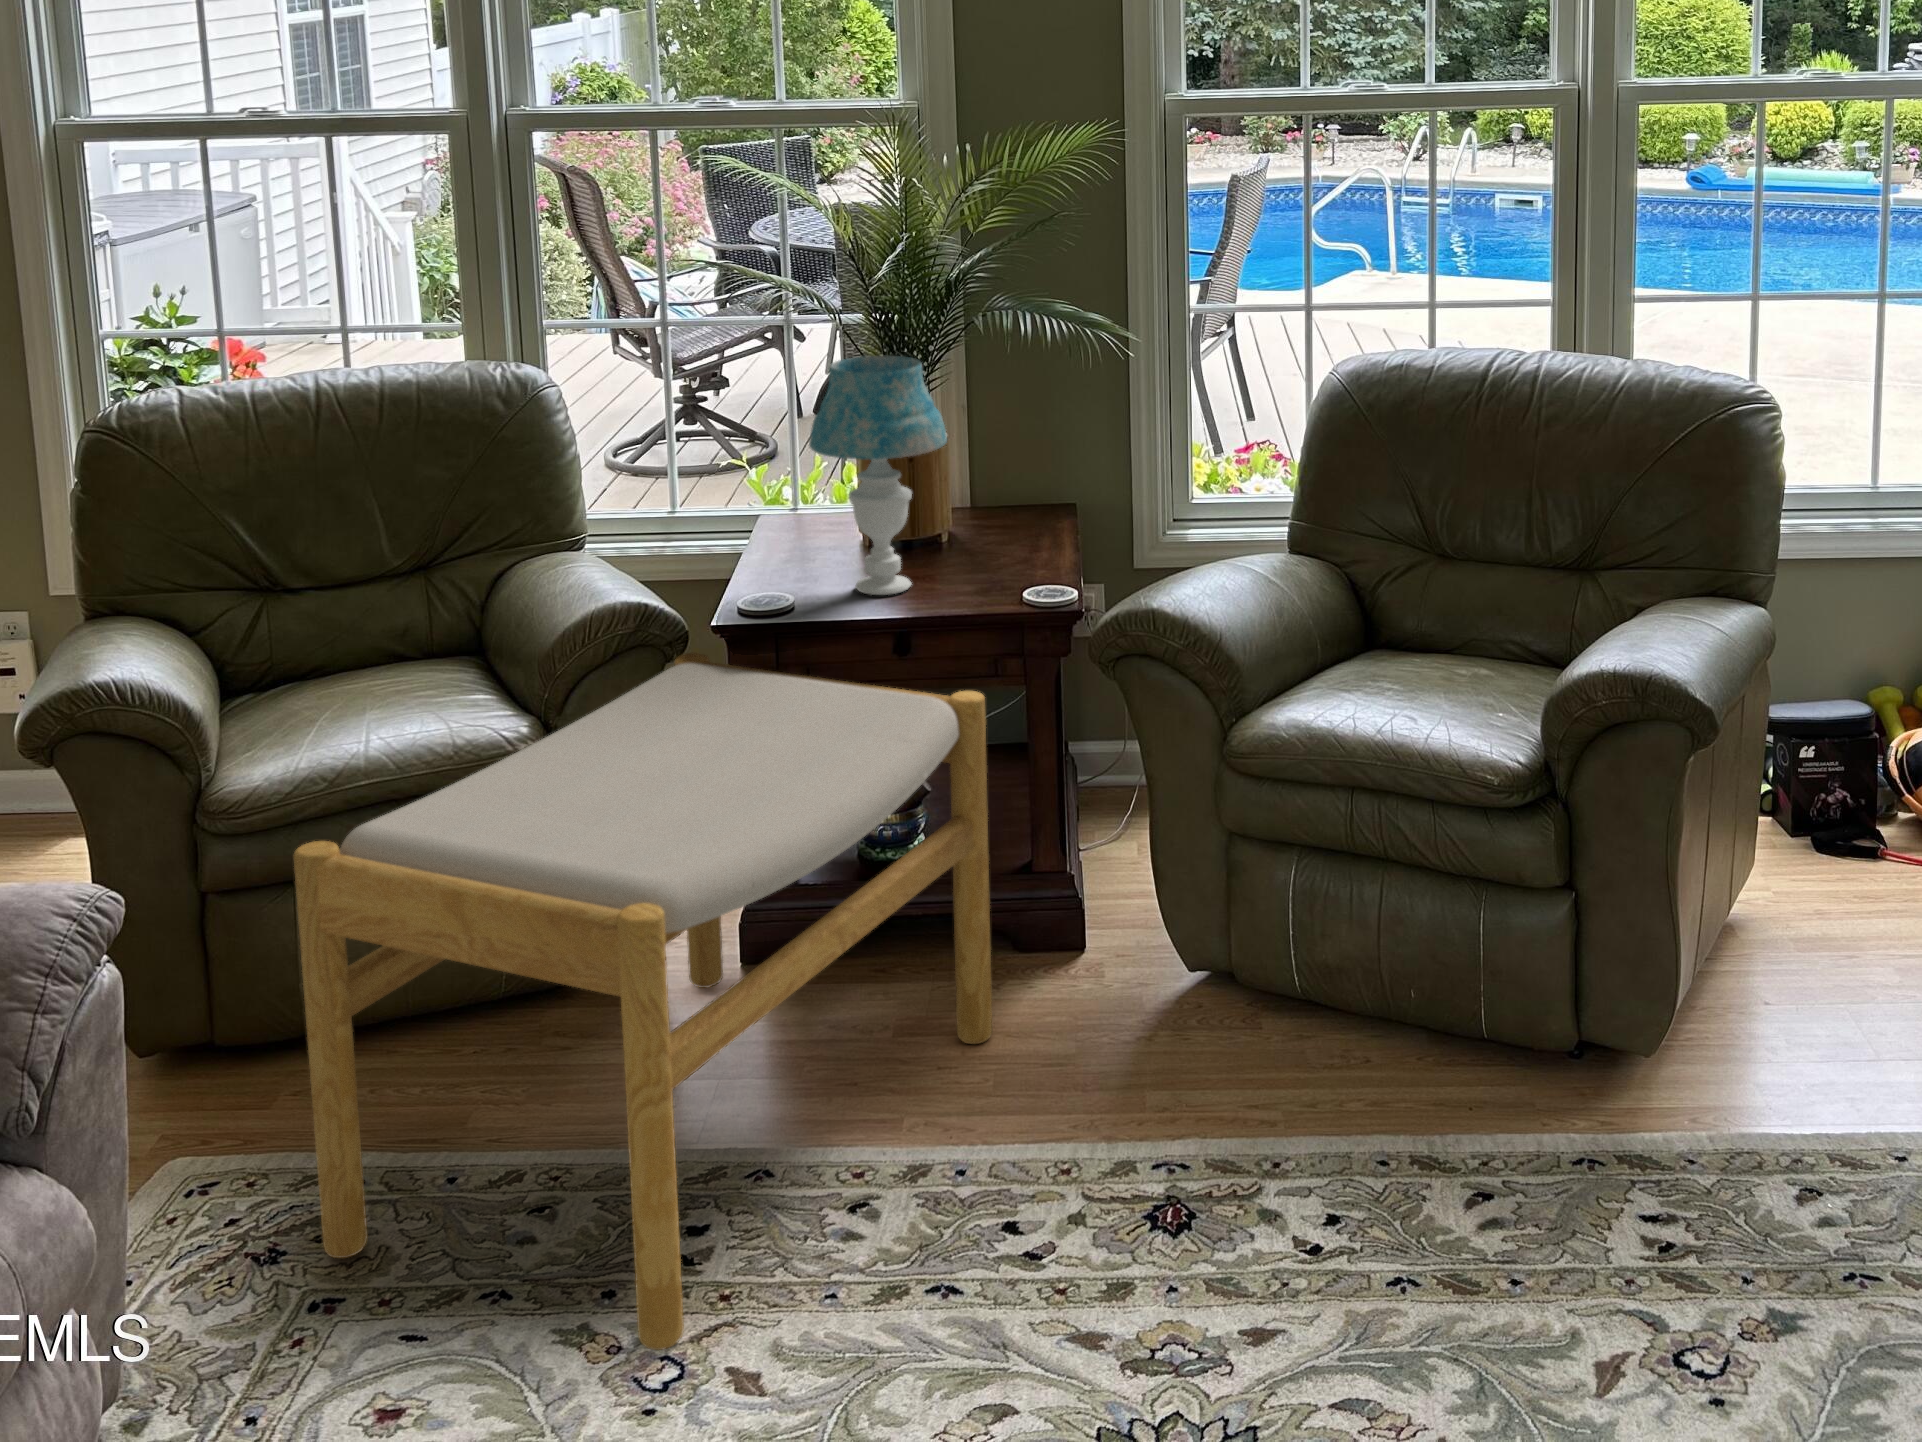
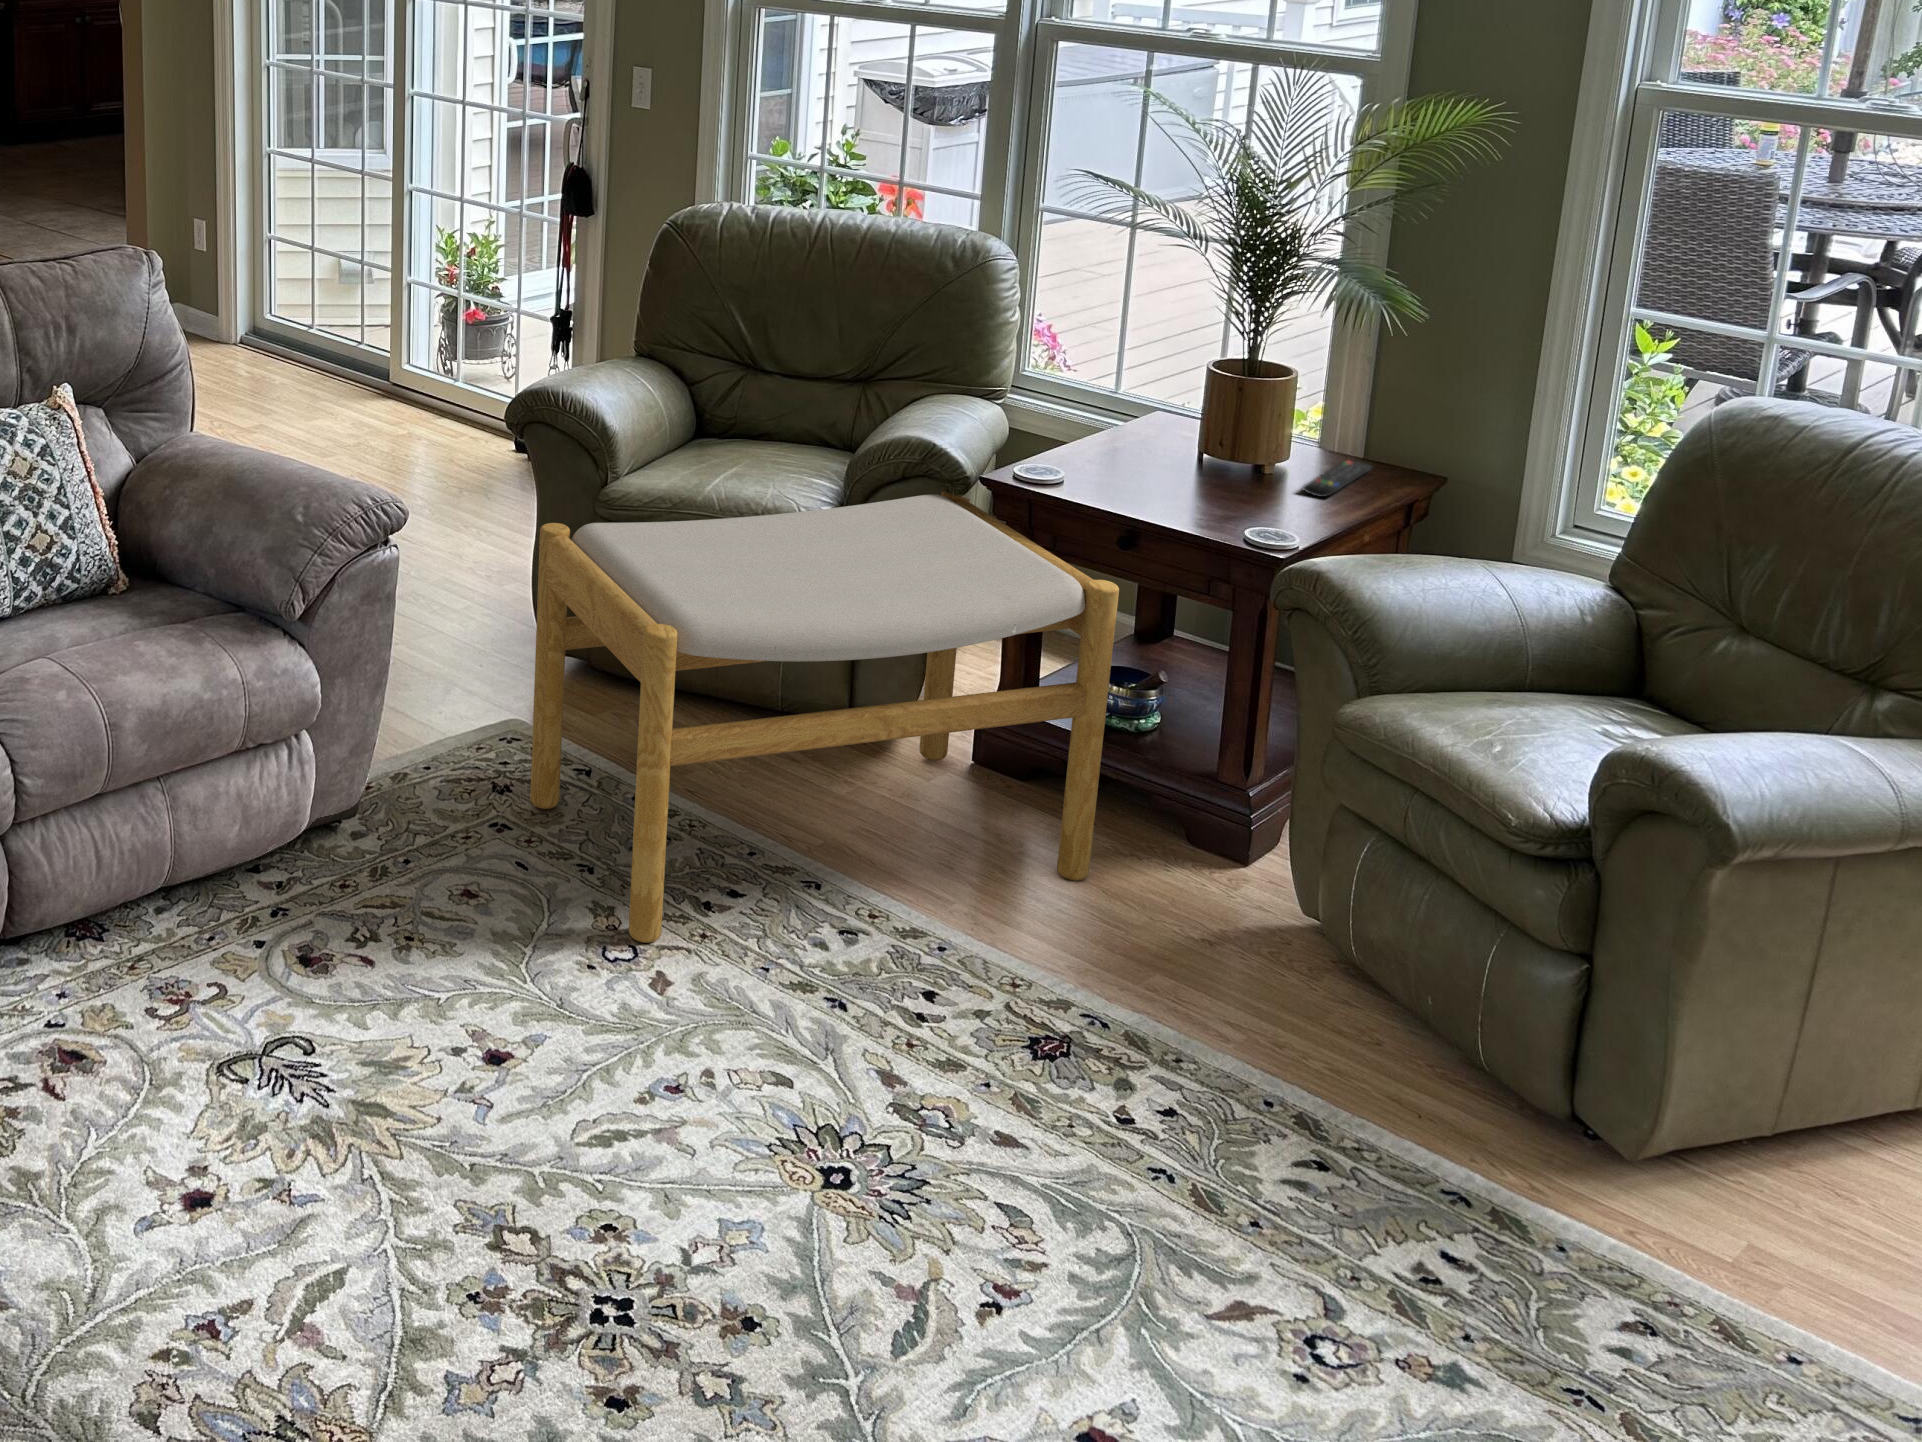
table lamp: present [809,356,947,595] -> none [1111,280,1241,495]
remote control: none [990,516,1029,556] -> present [1303,460,1372,497]

